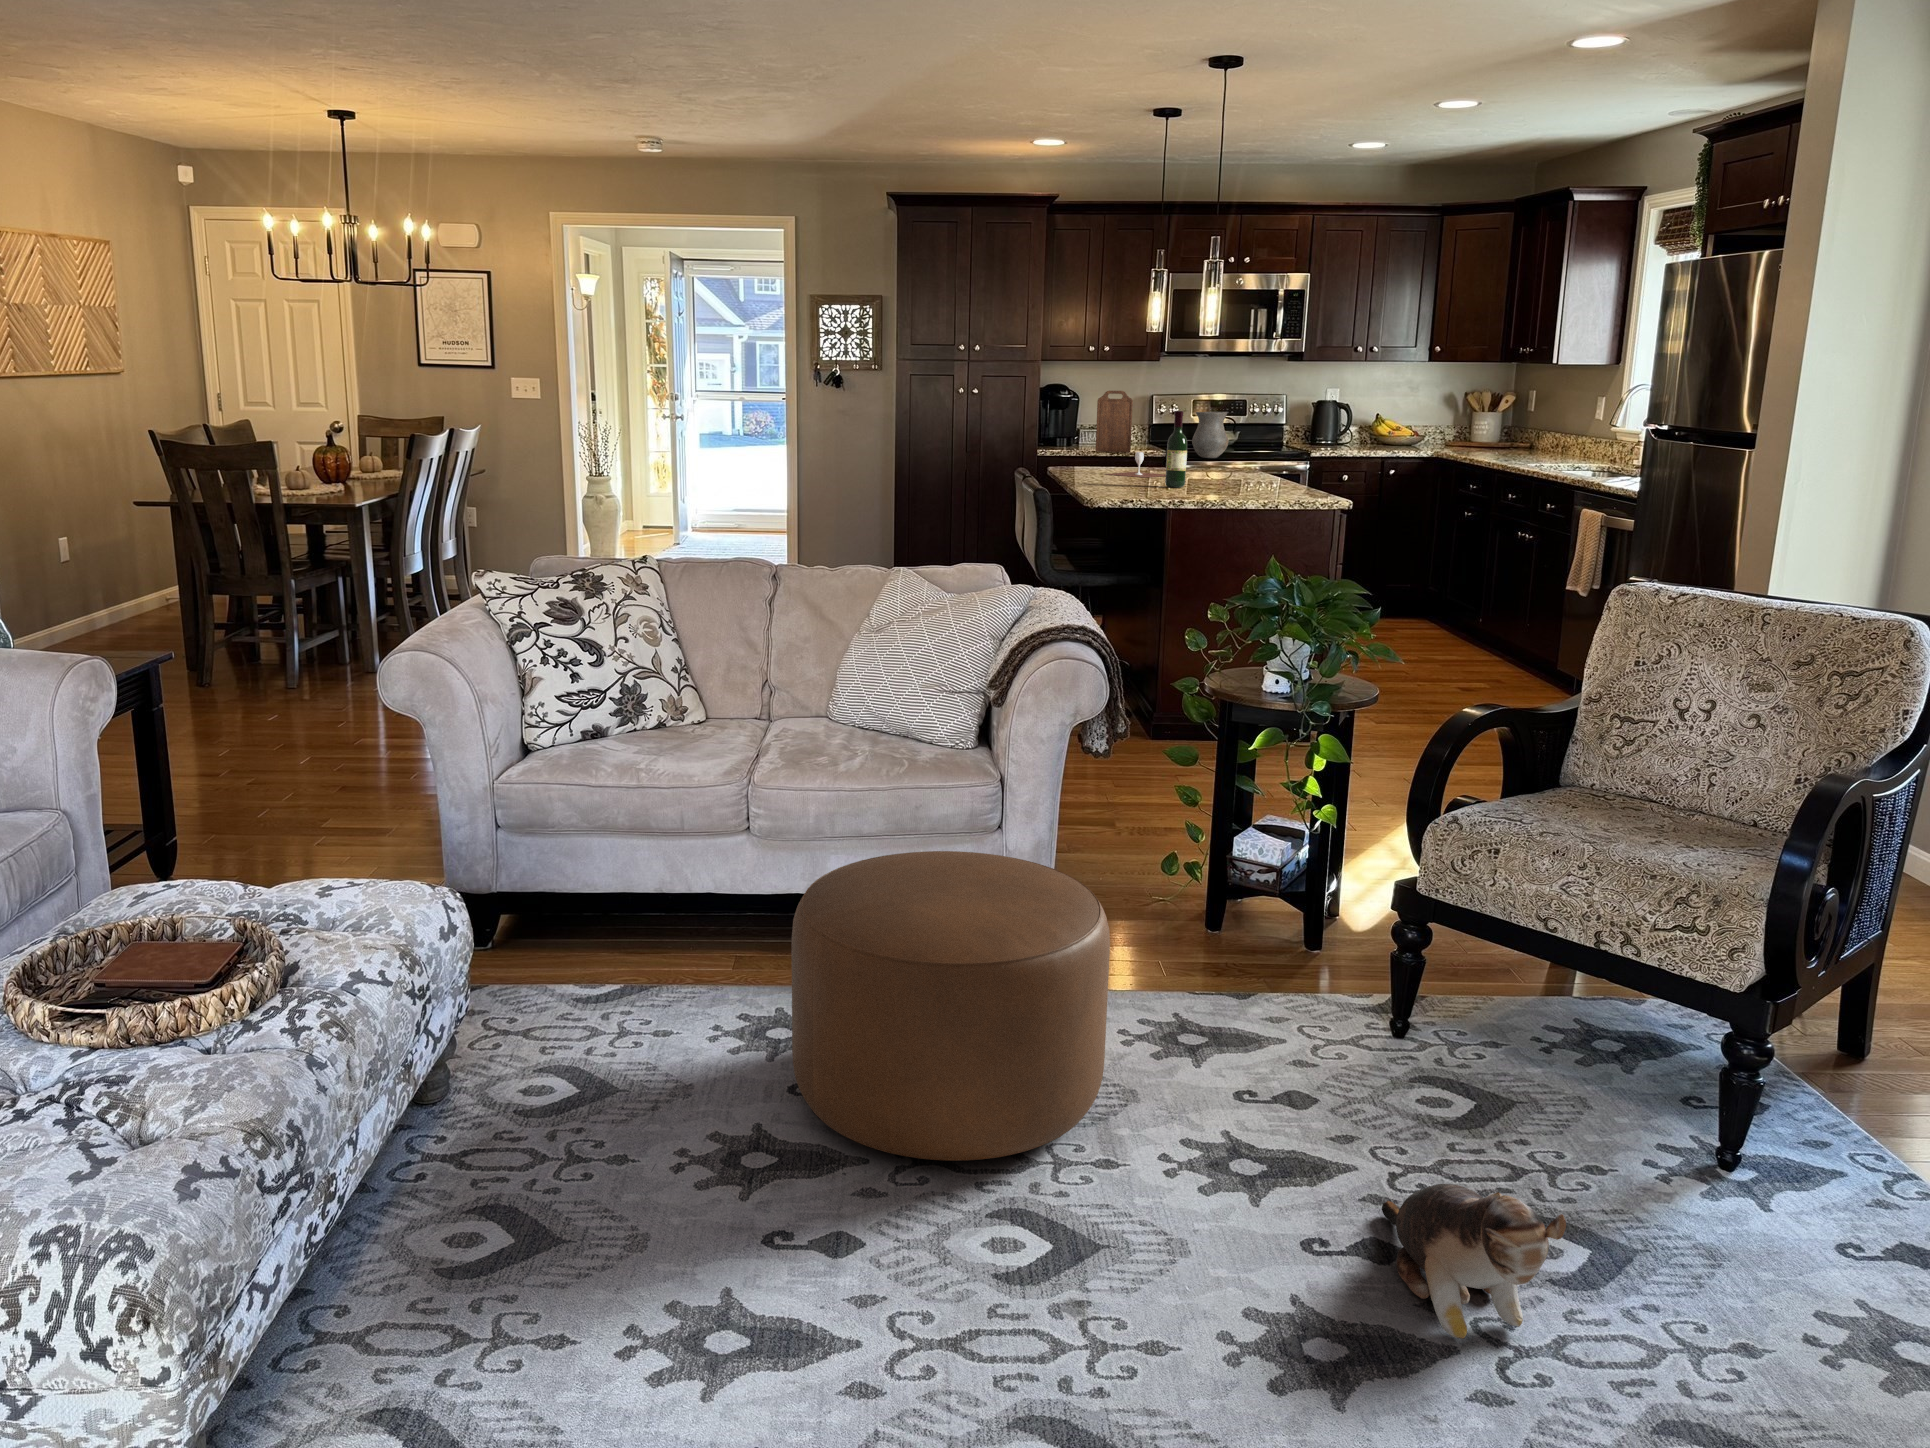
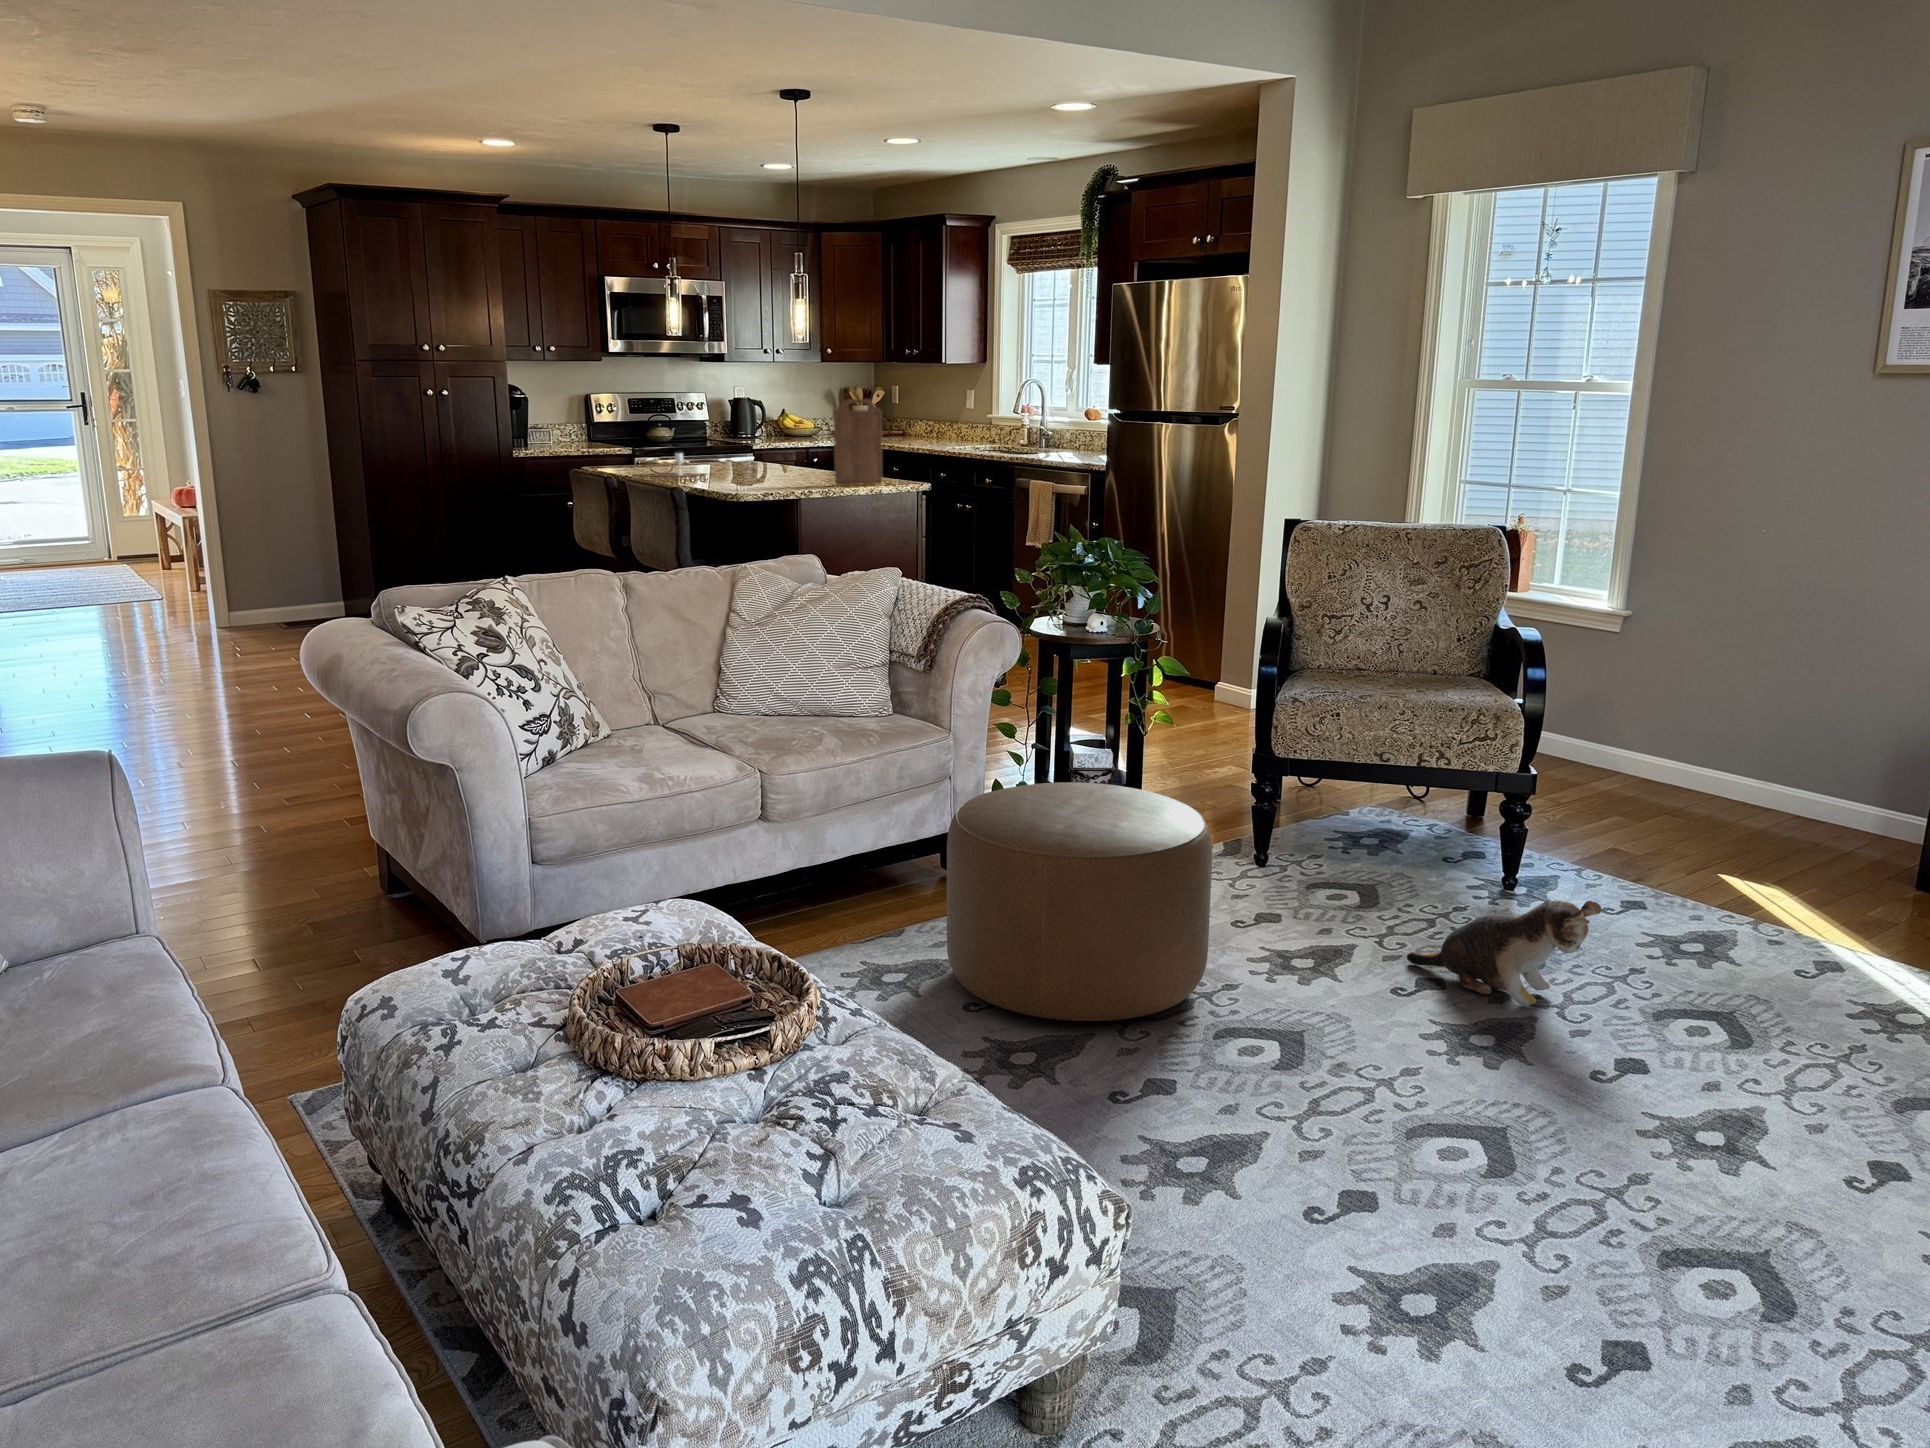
cutting board: present [1096,391,1133,452] -> present [834,399,882,485]
wine bottle: present [1165,411,1187,487] -> none [750,411,769,483]
vase: present [1192,412,1229,458] -> none [642,413,678,458]

